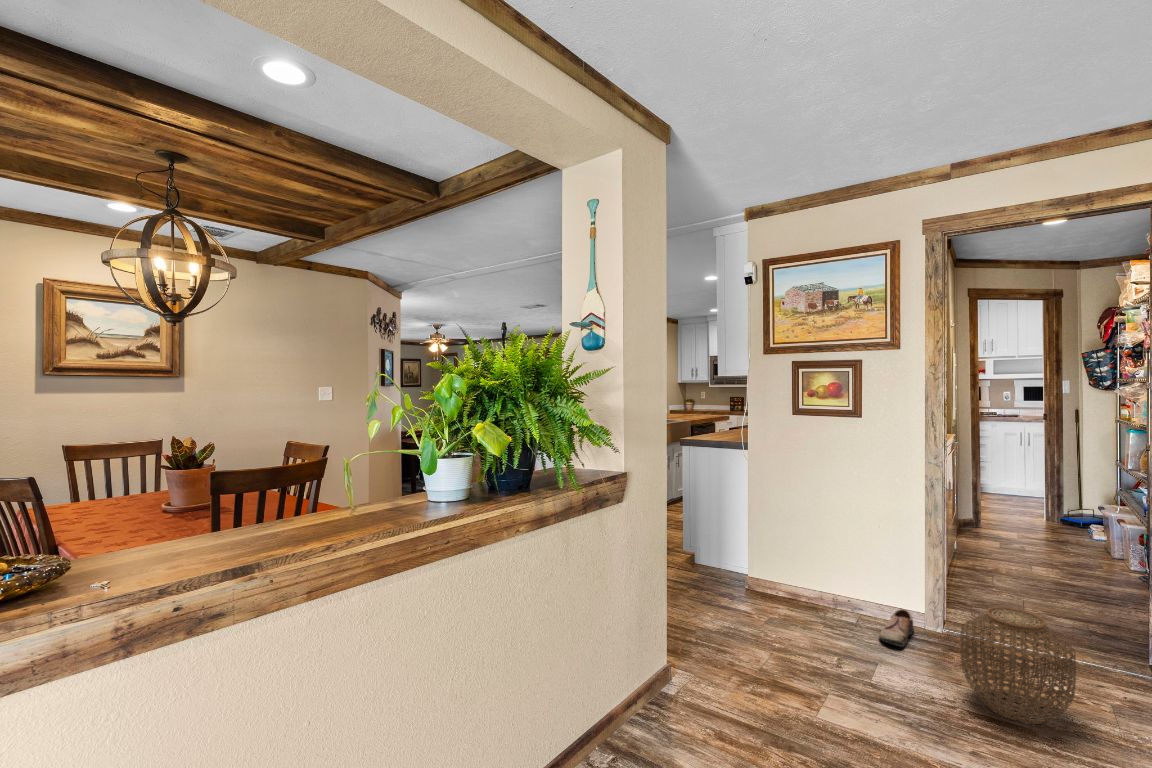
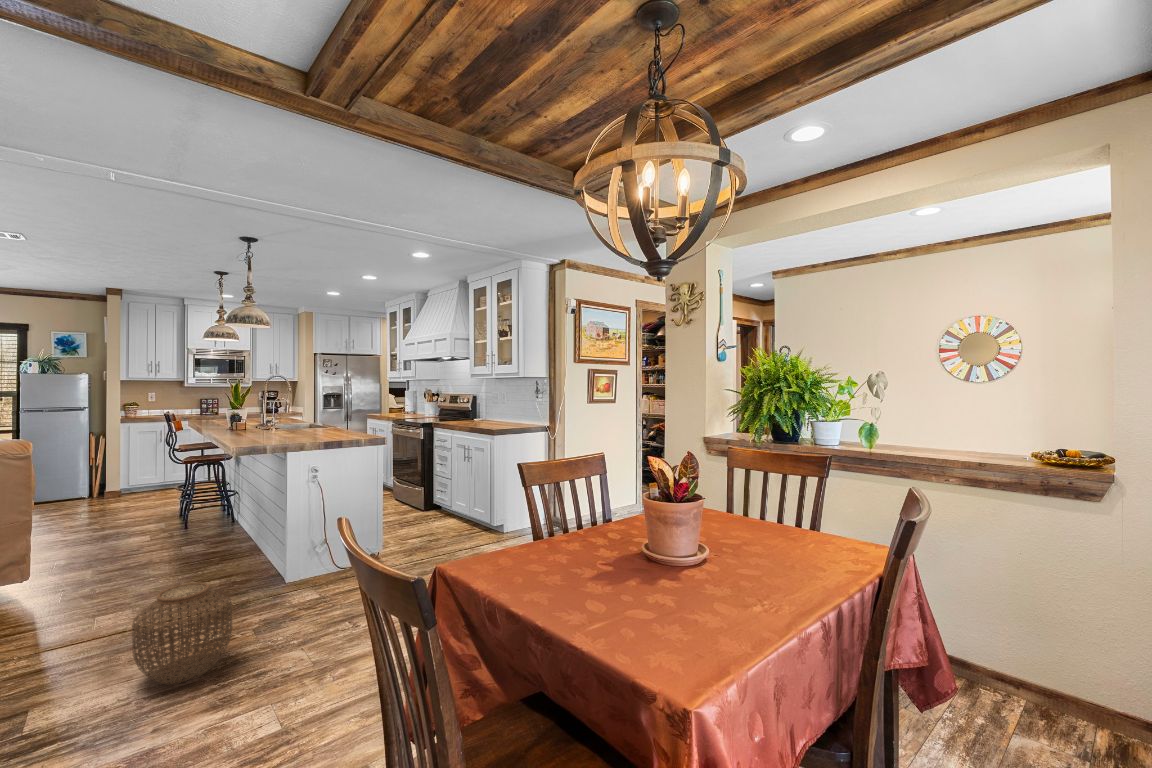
shoe: present [879,609,914,647] -> none [25,636,71,683]

